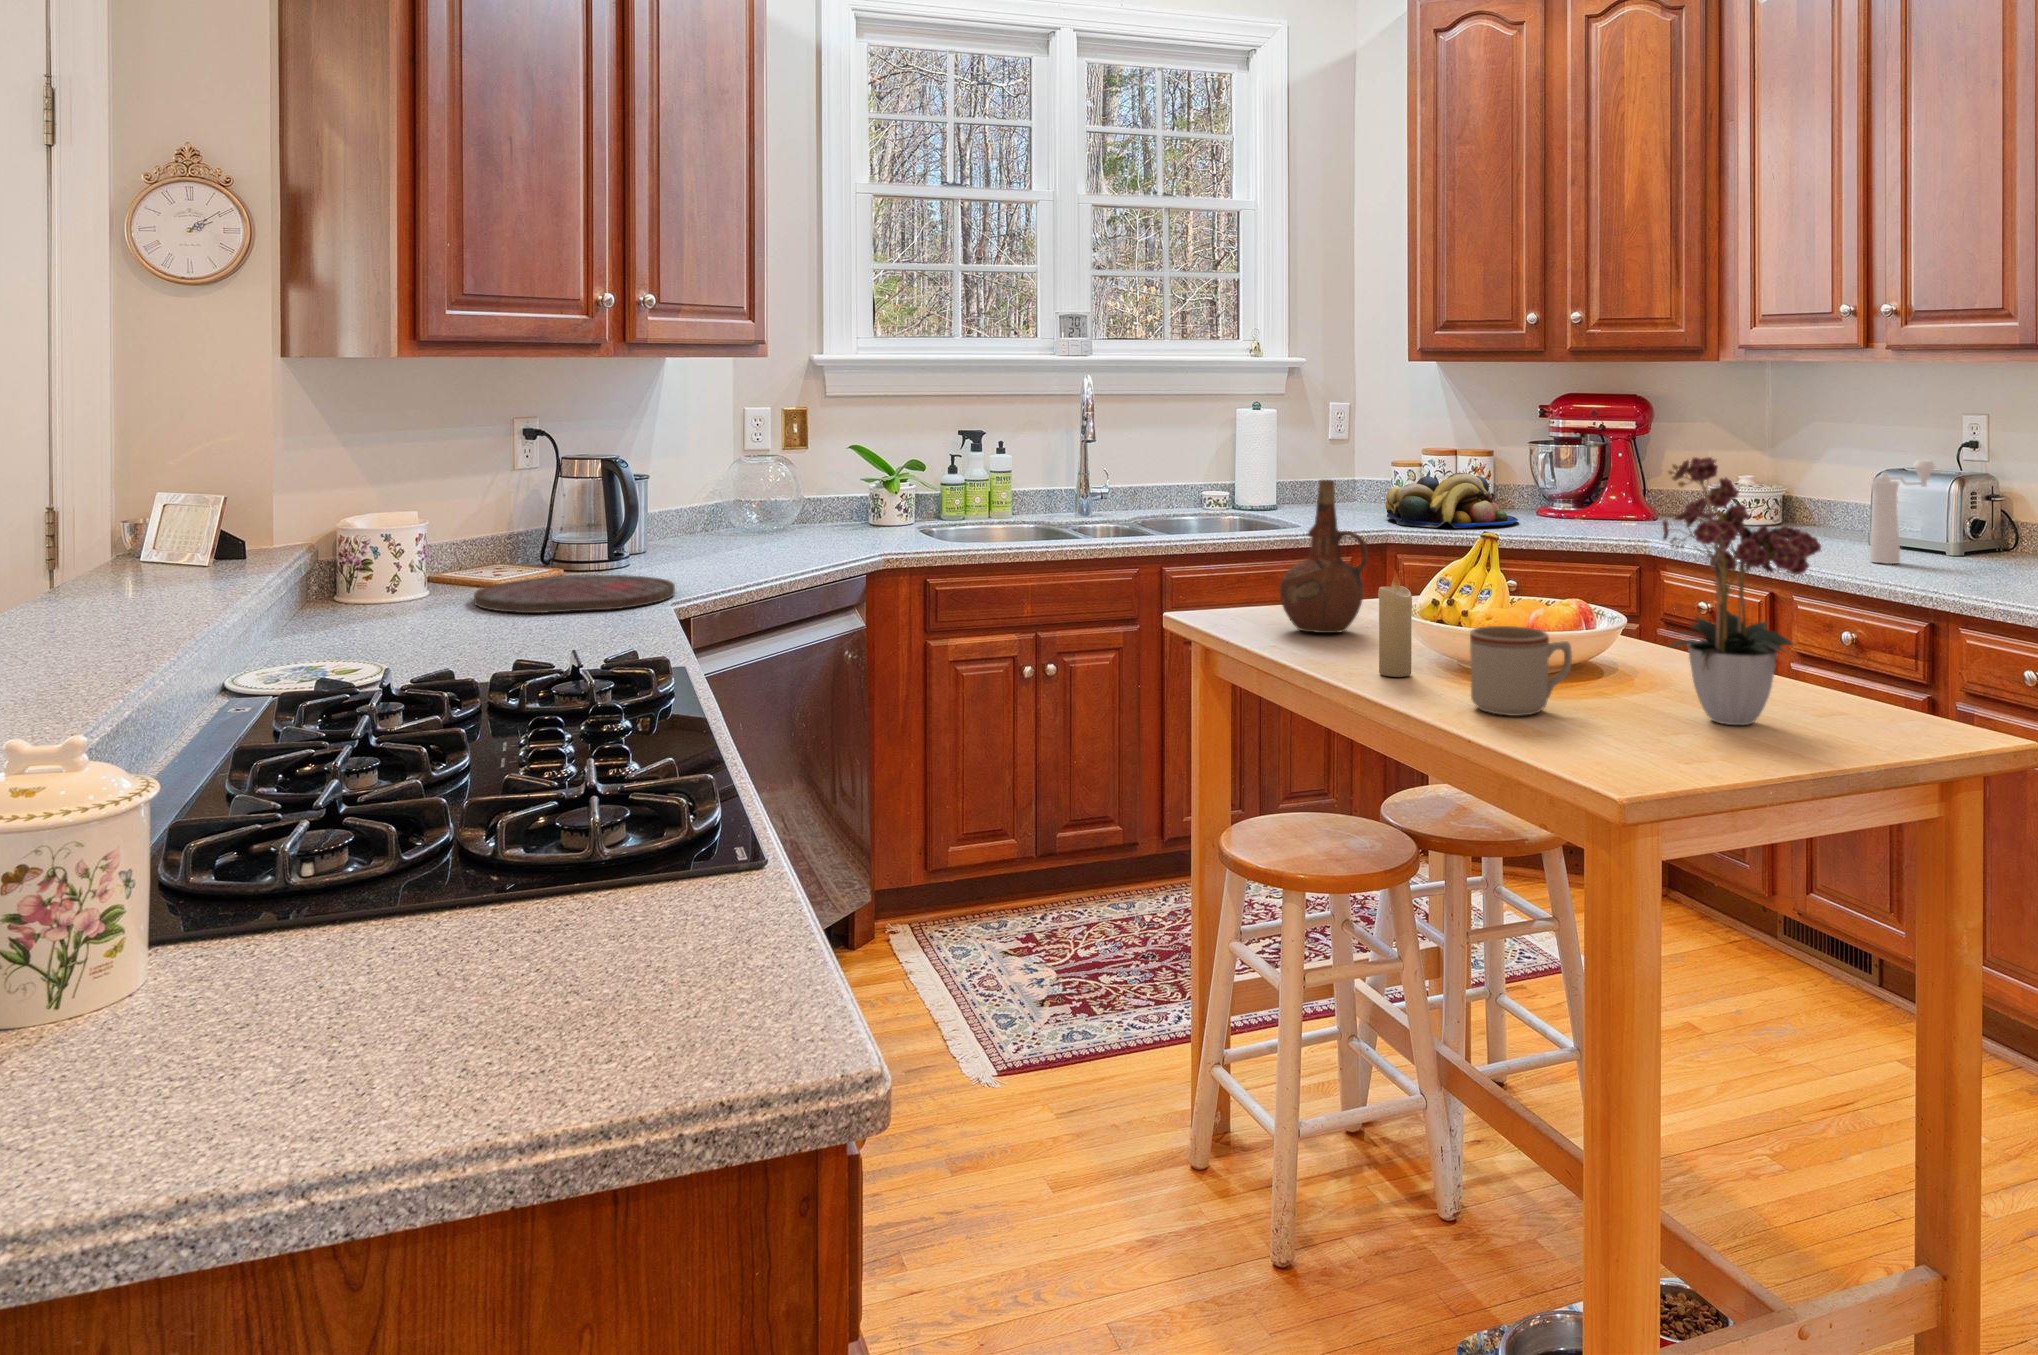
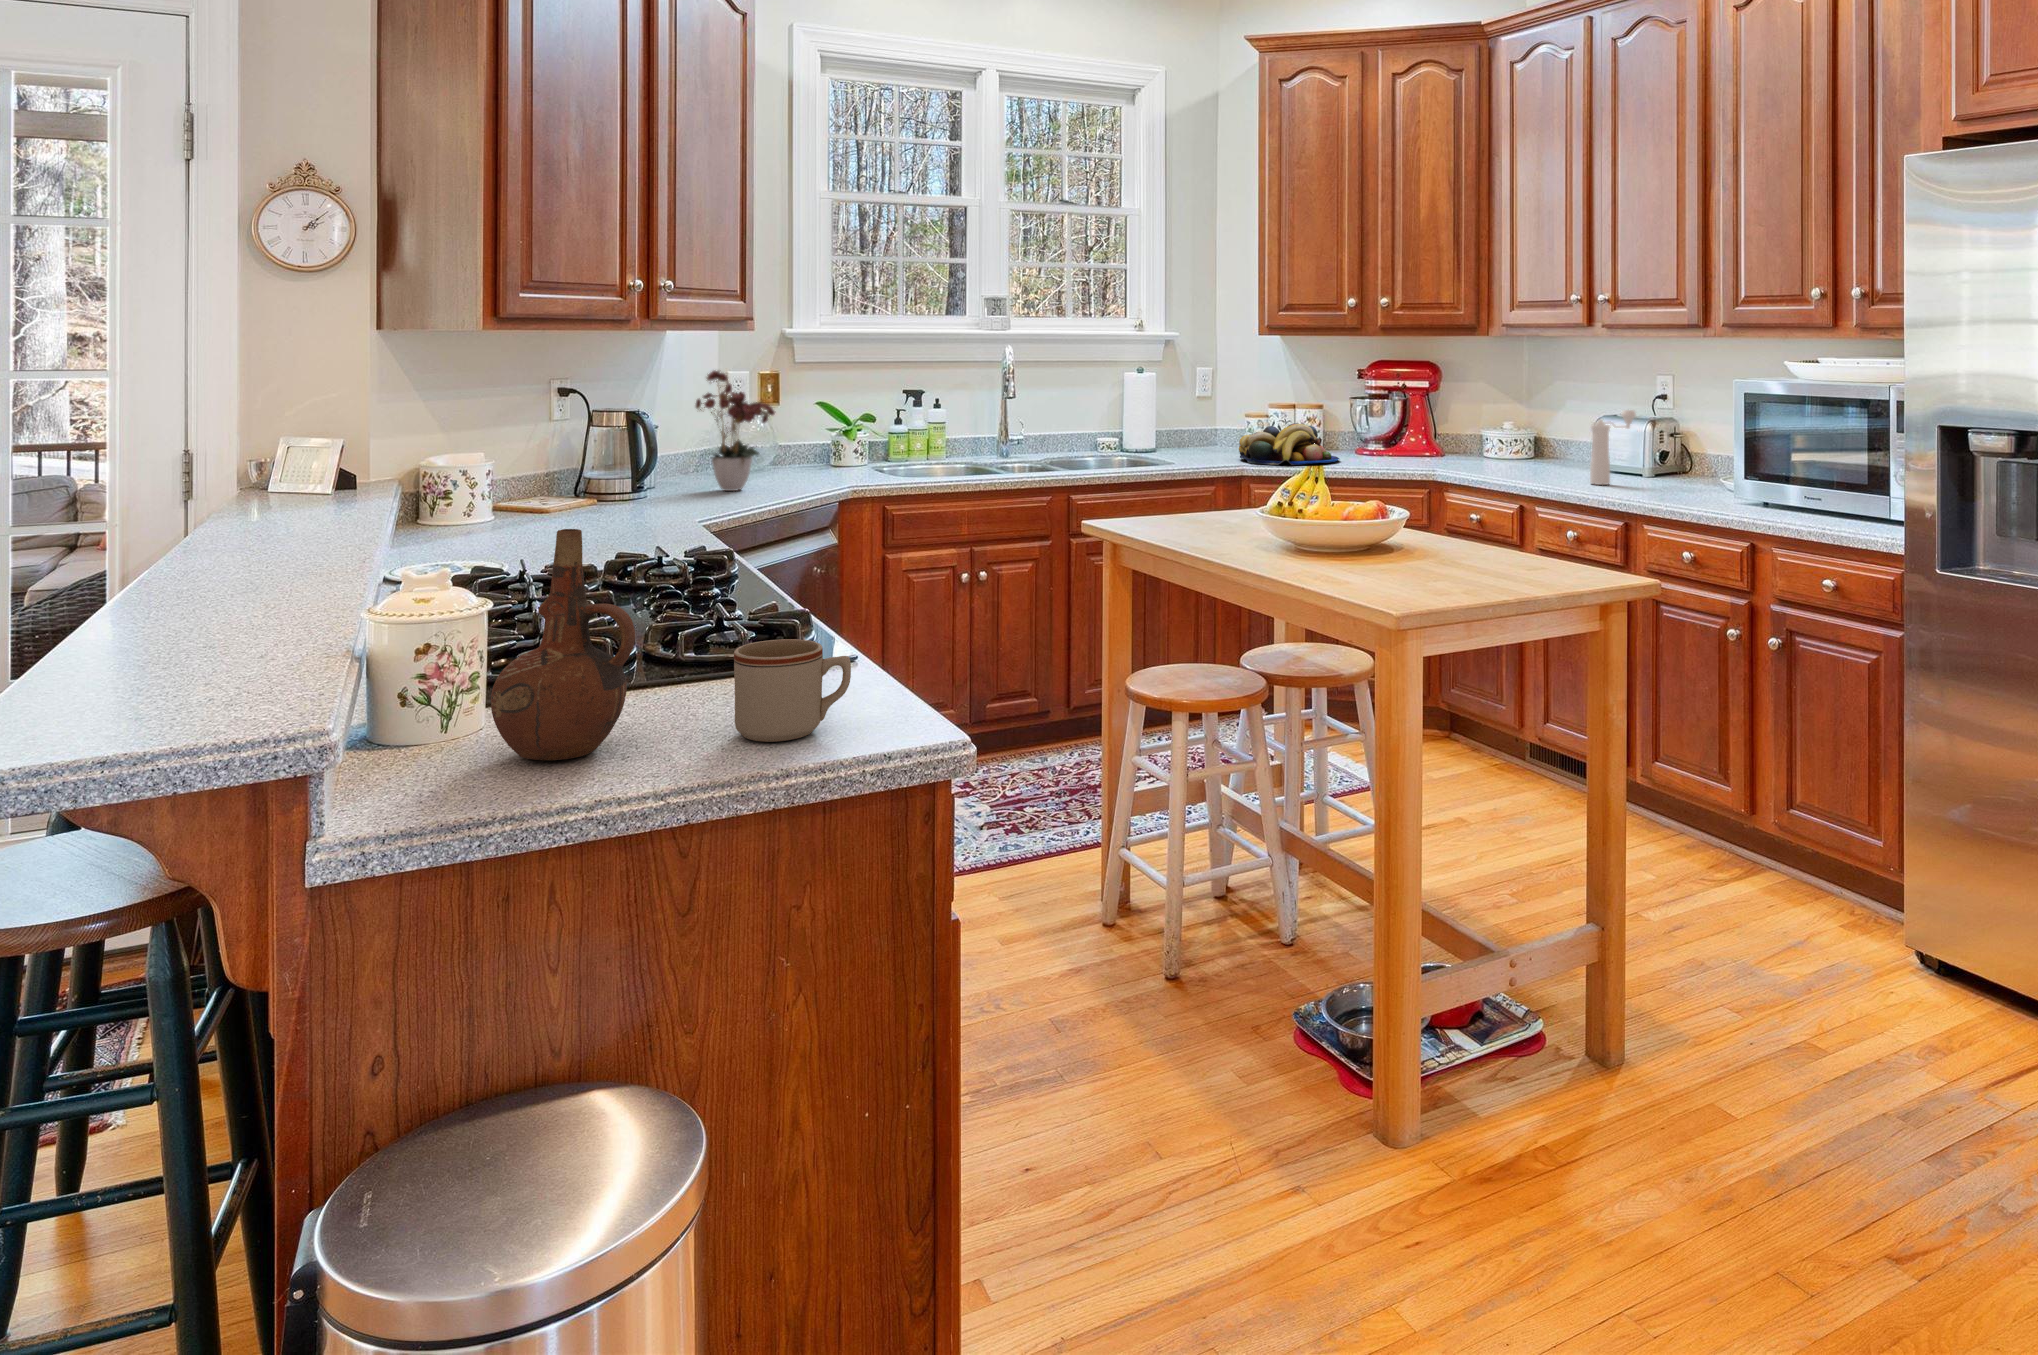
flower arrangement: present [1662,457,1821,725] -> present [695,371,775,491]
ceramic pitcher: present [1279,480,1368,633] -> present [491,529,635,760]
candle: present [1378,570,1412,677] -> none [1239,482,1263,556]
cutting board: present [474,575,675,613] -> none [542,503,700,529]
mug: present [1470,626,1572,716] -> present [734,639,851,742]

